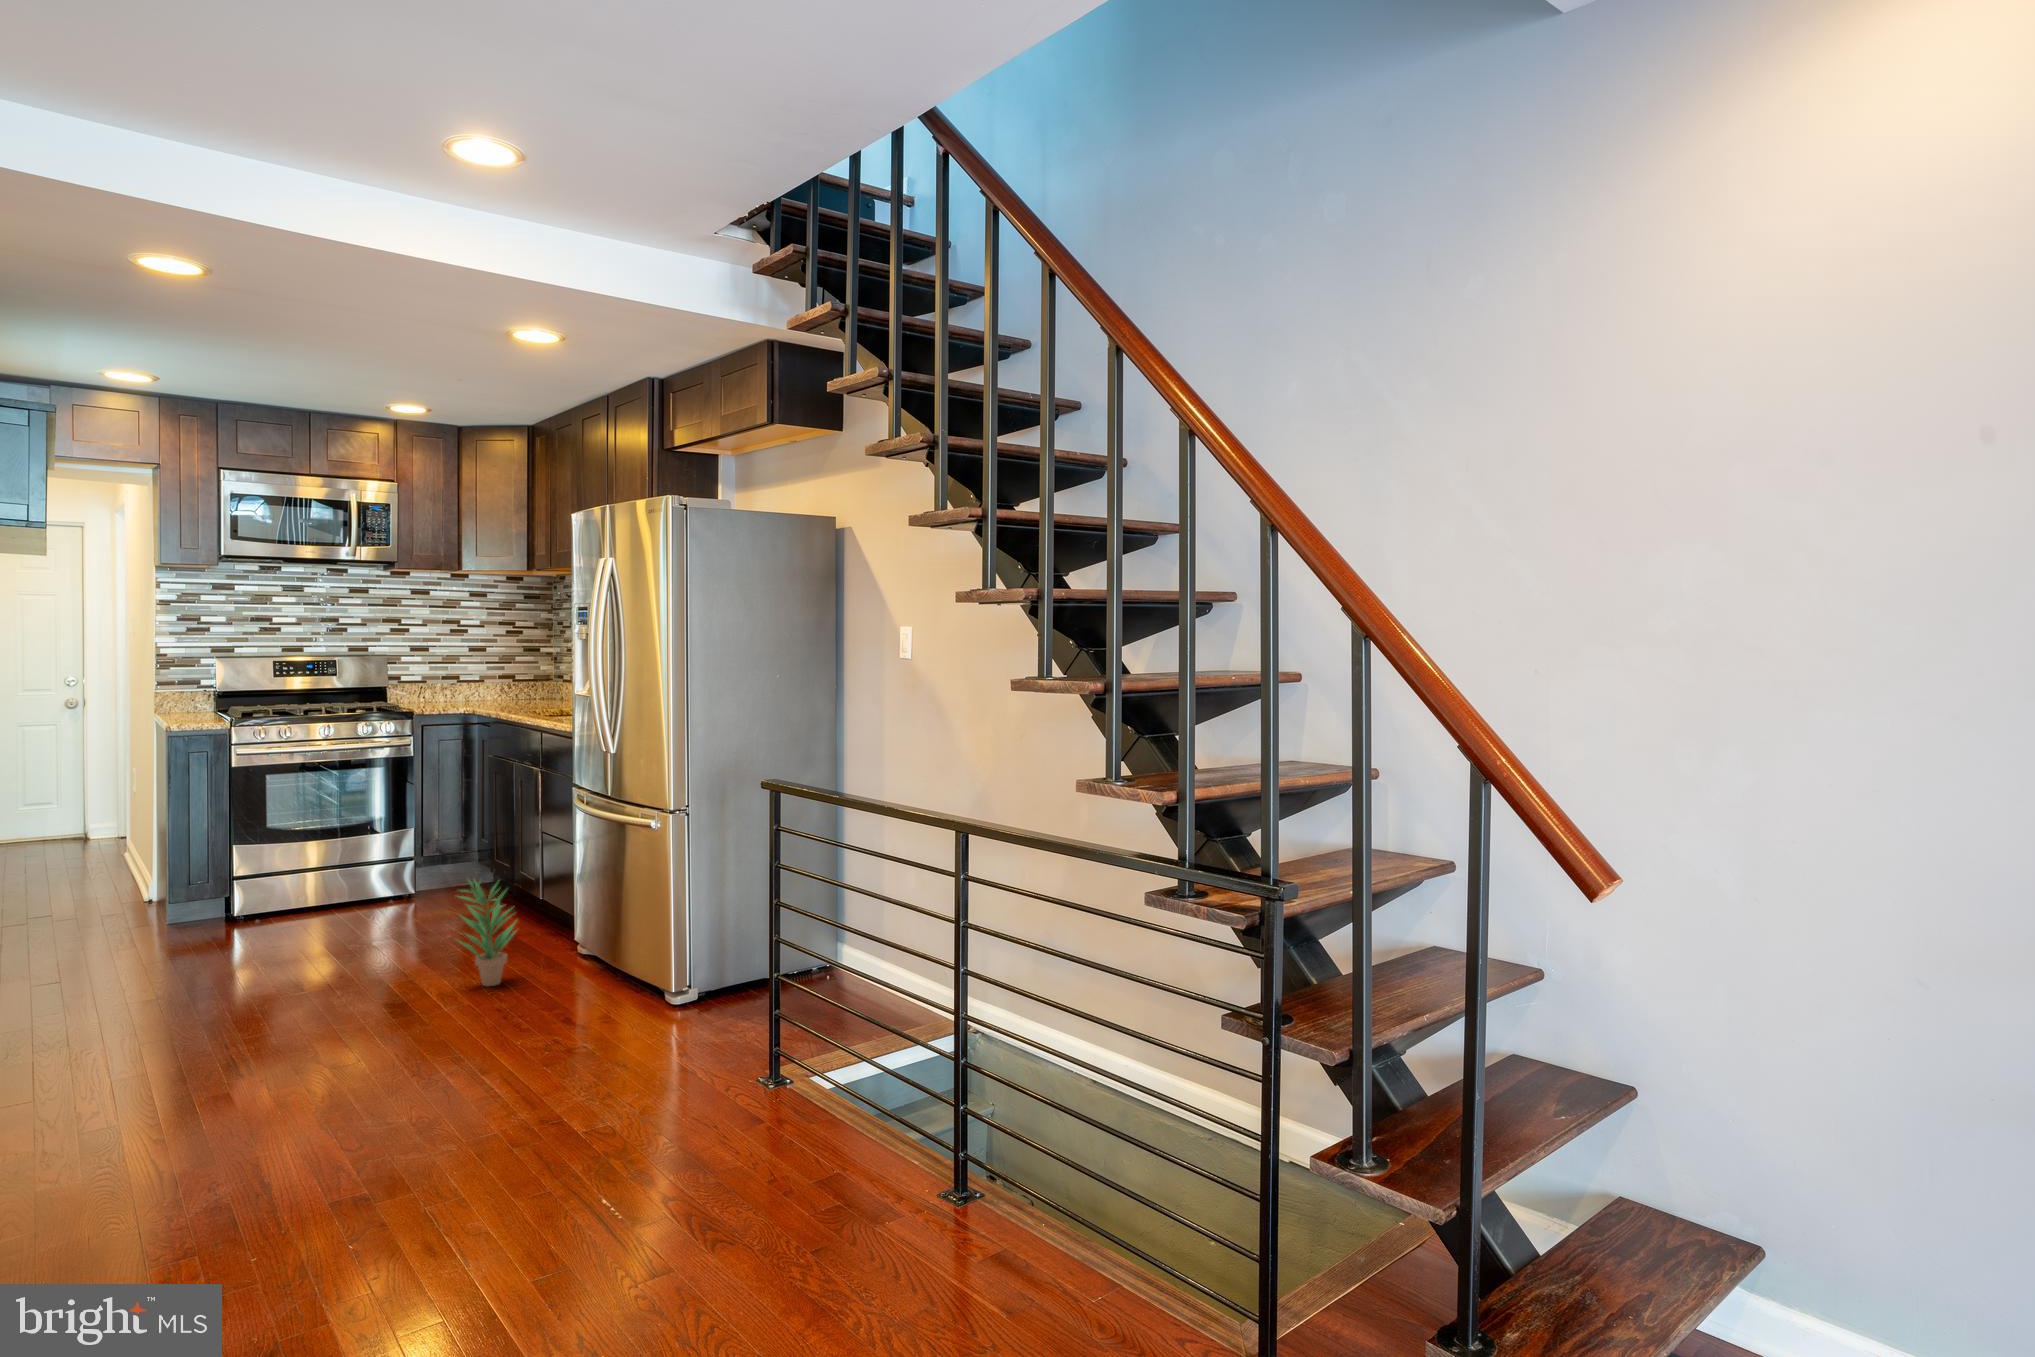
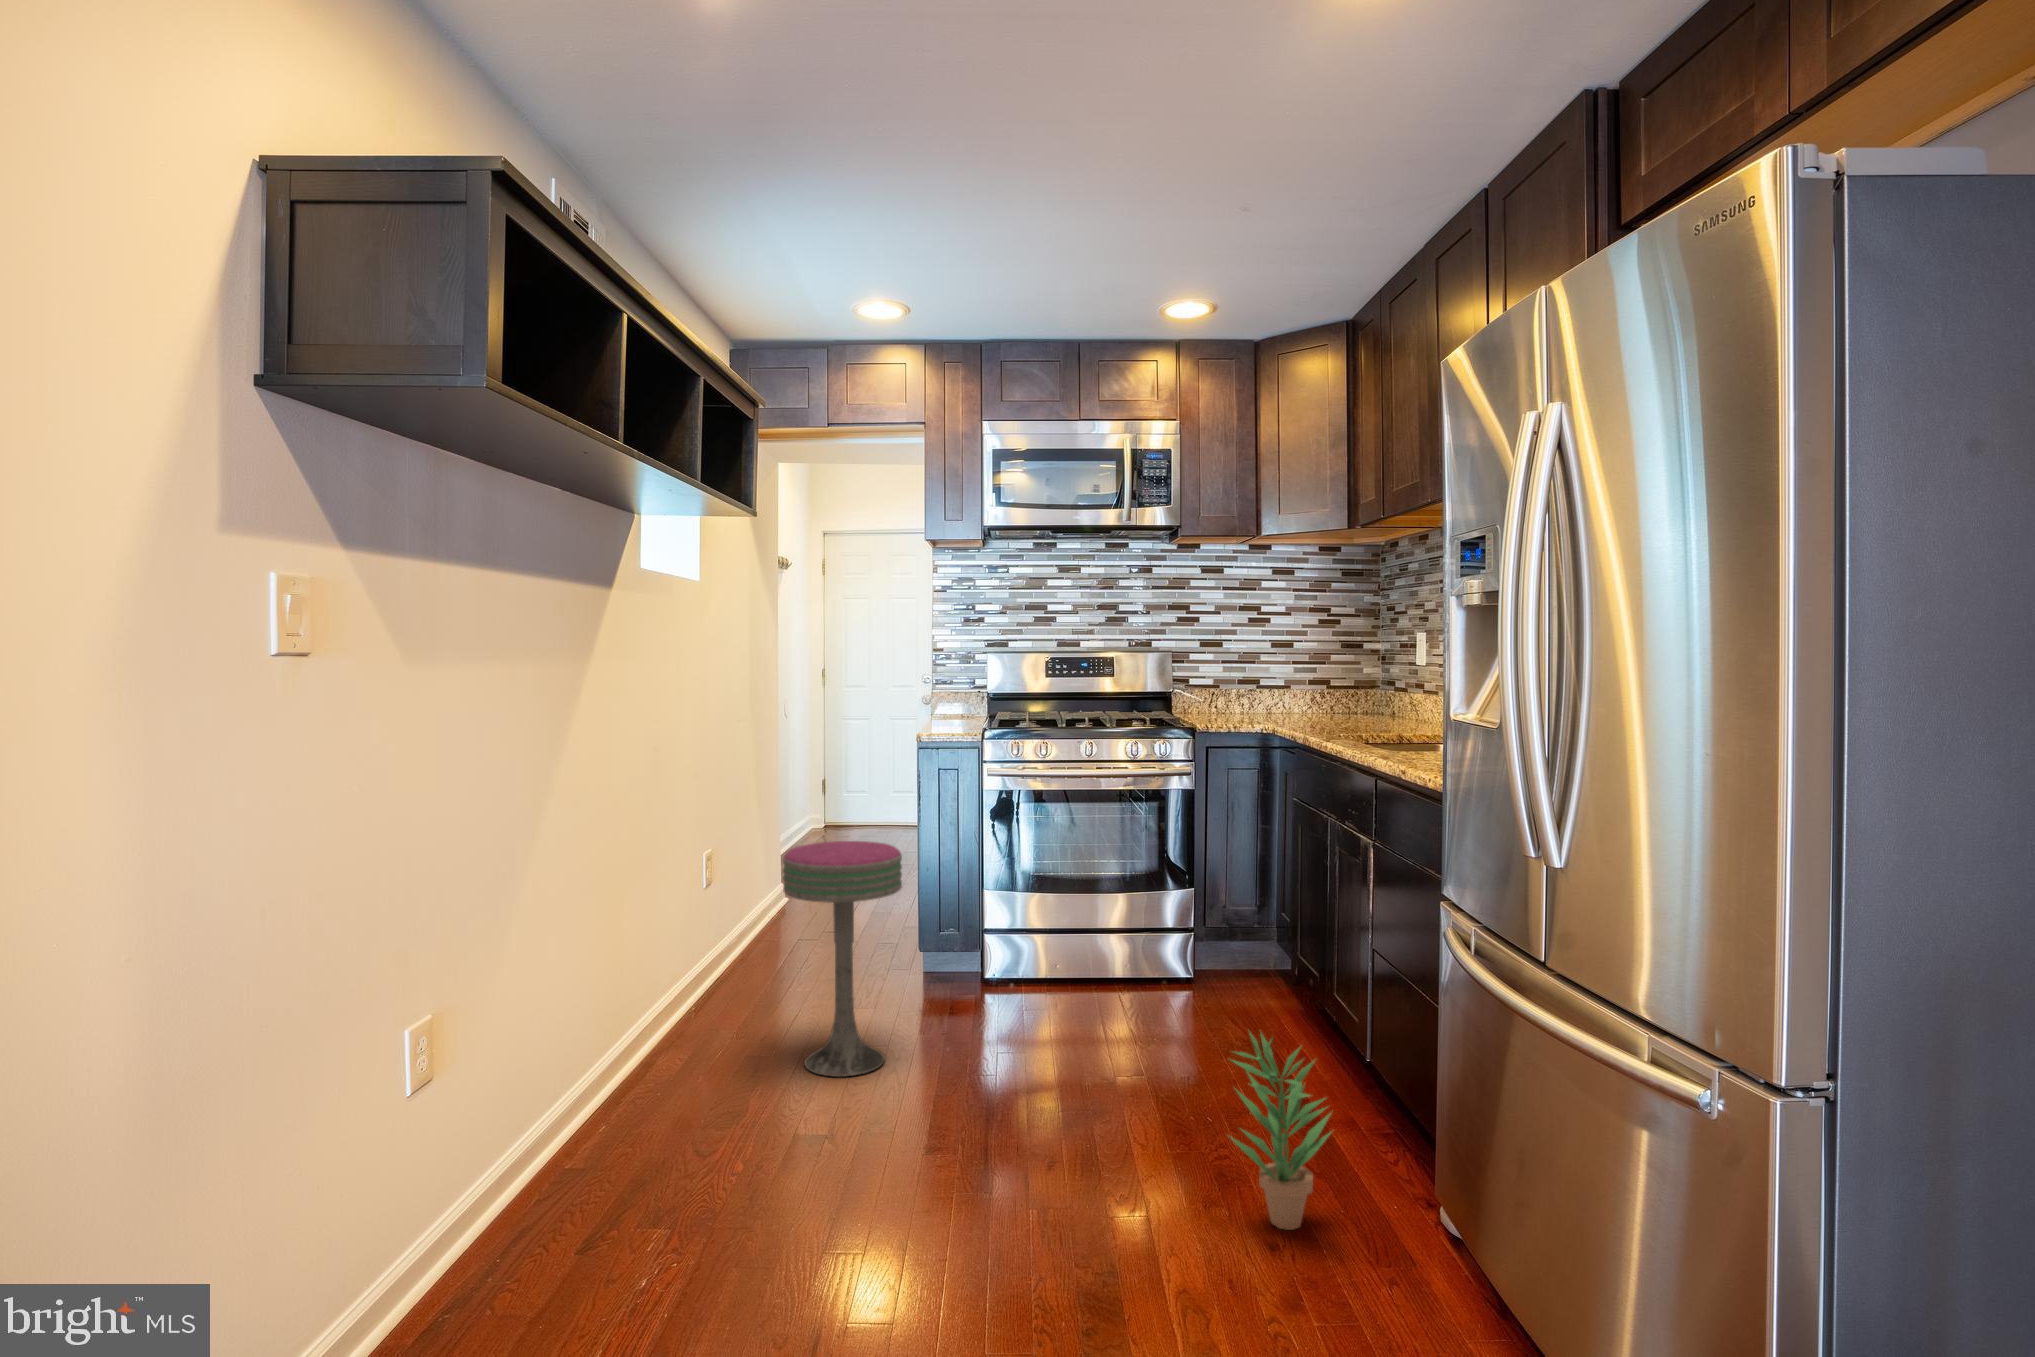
bar stool: none [67,806,180,982] -> present [783,841,902,1077]

